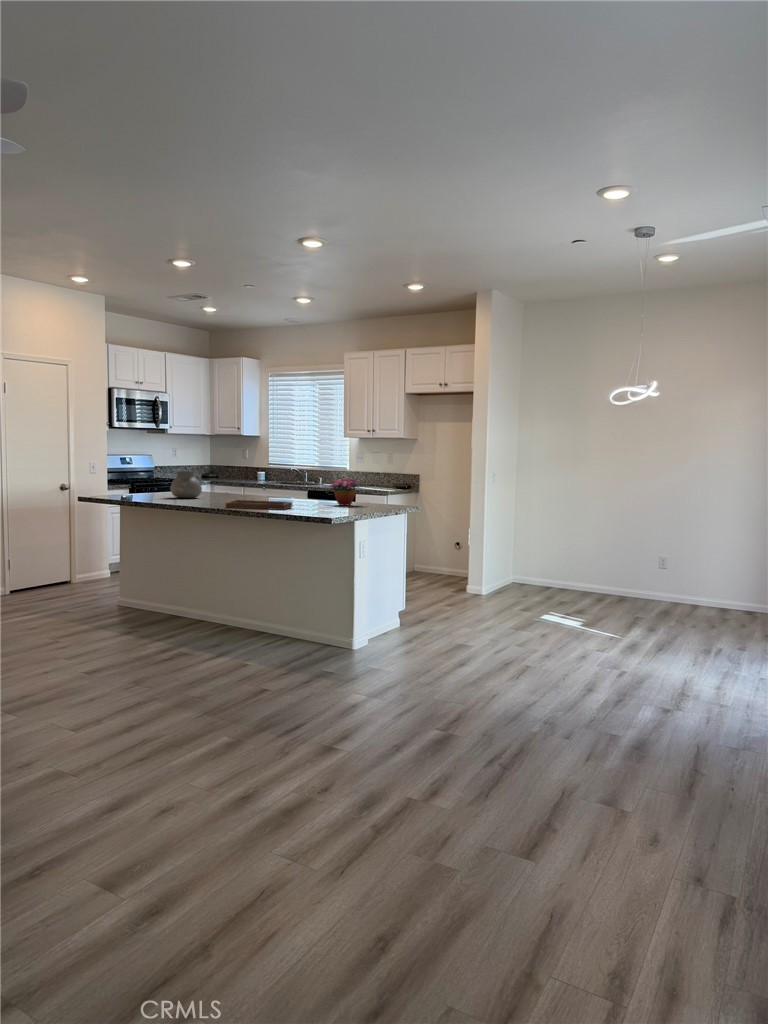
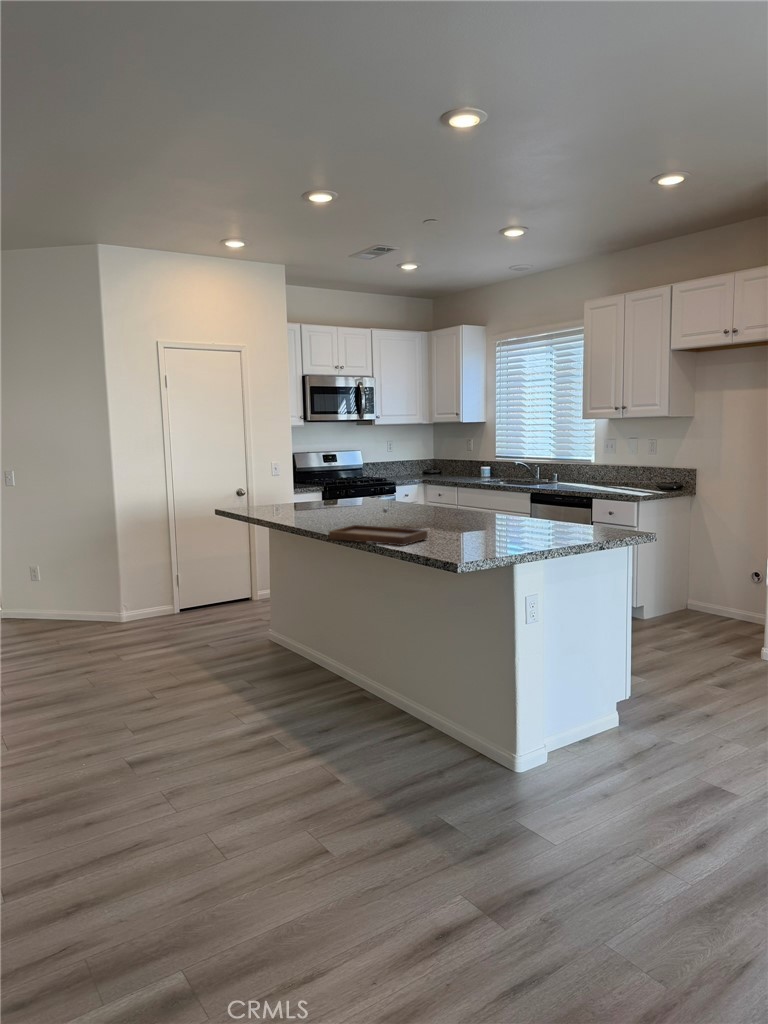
vase: present [171,471,202,498] -> none [315,476,355,513]
flower arrangement: present [328,478,359,506] -> none [493,488,559,532]

